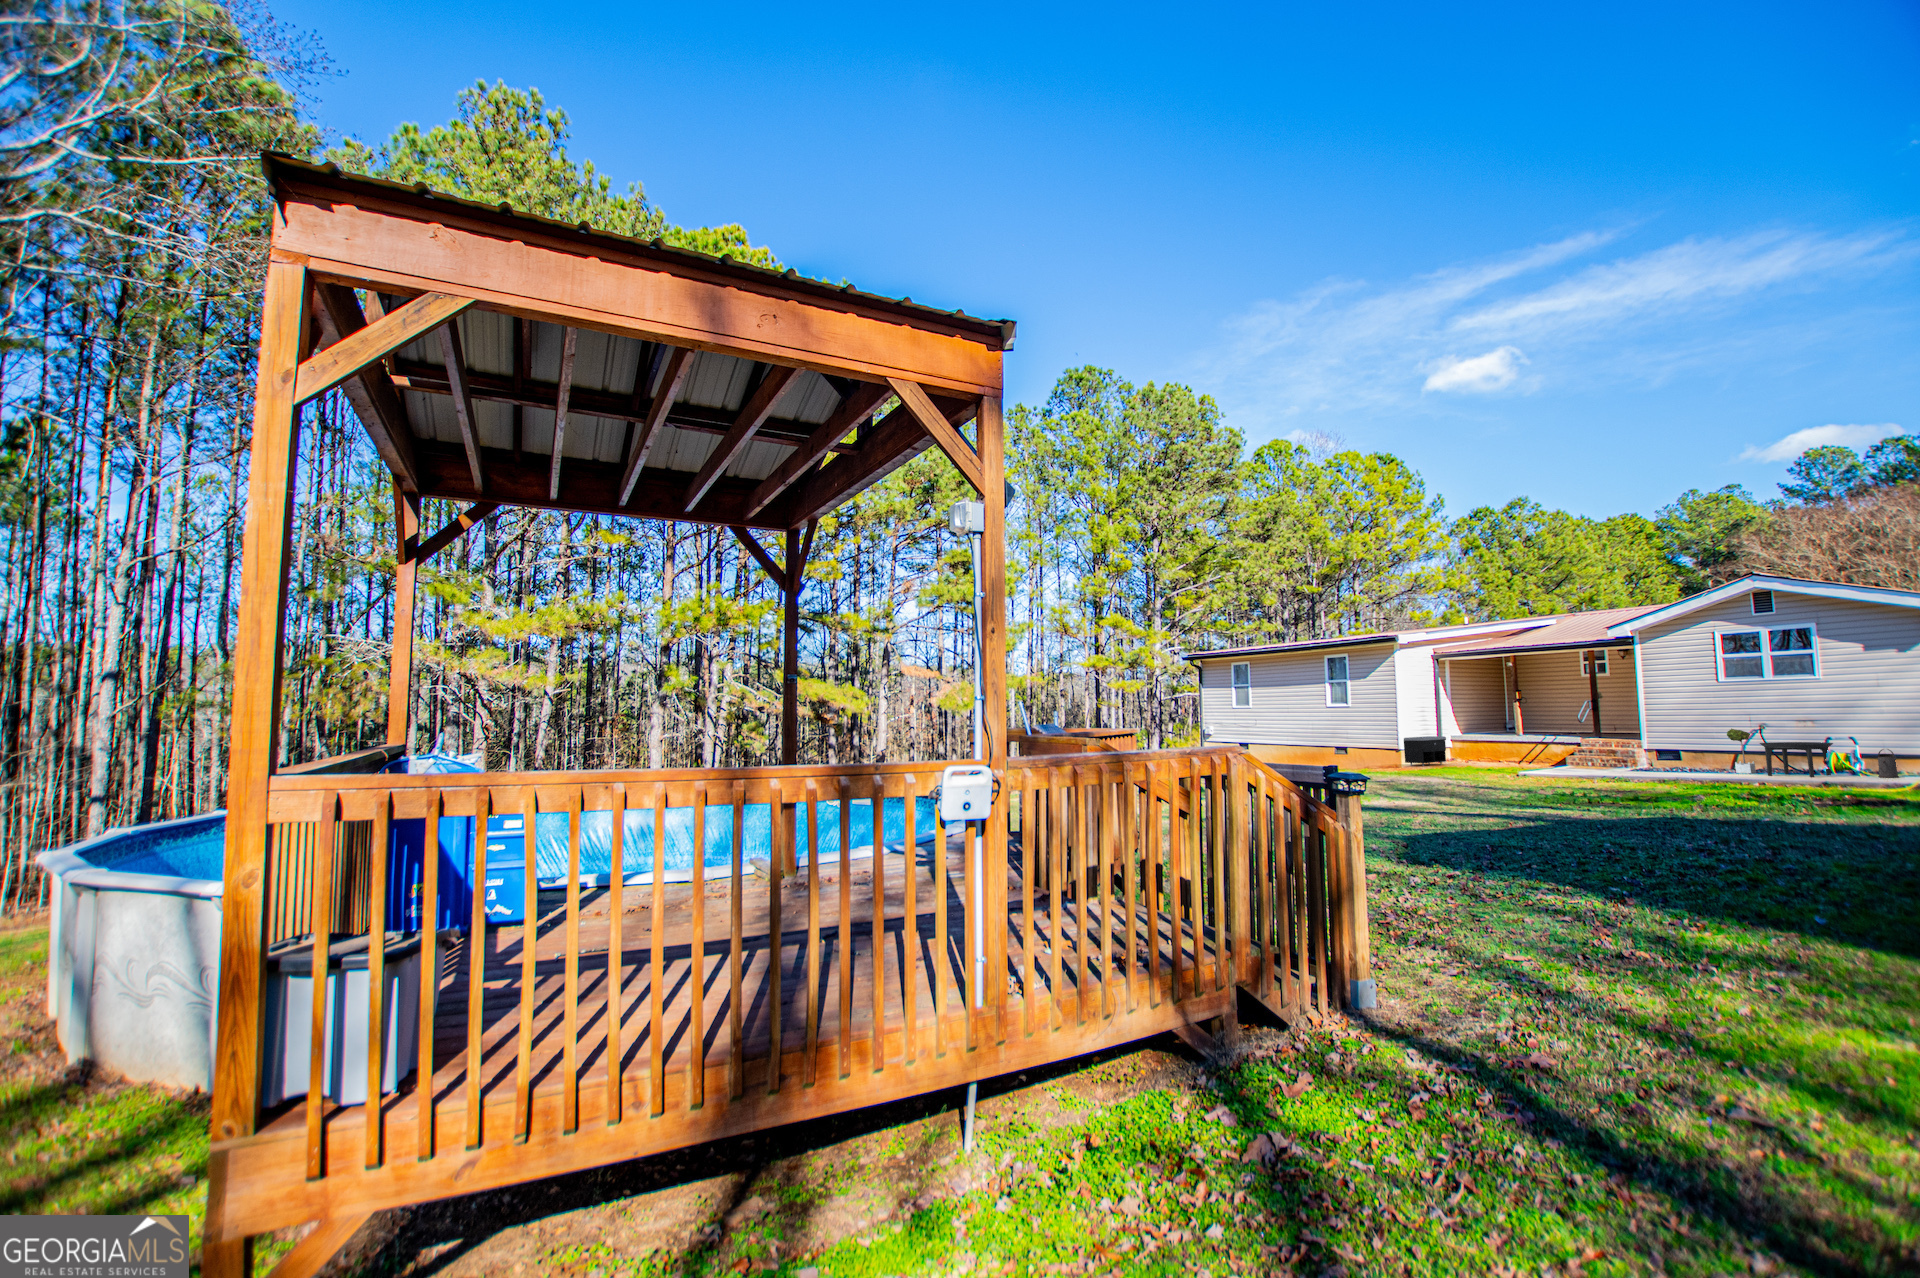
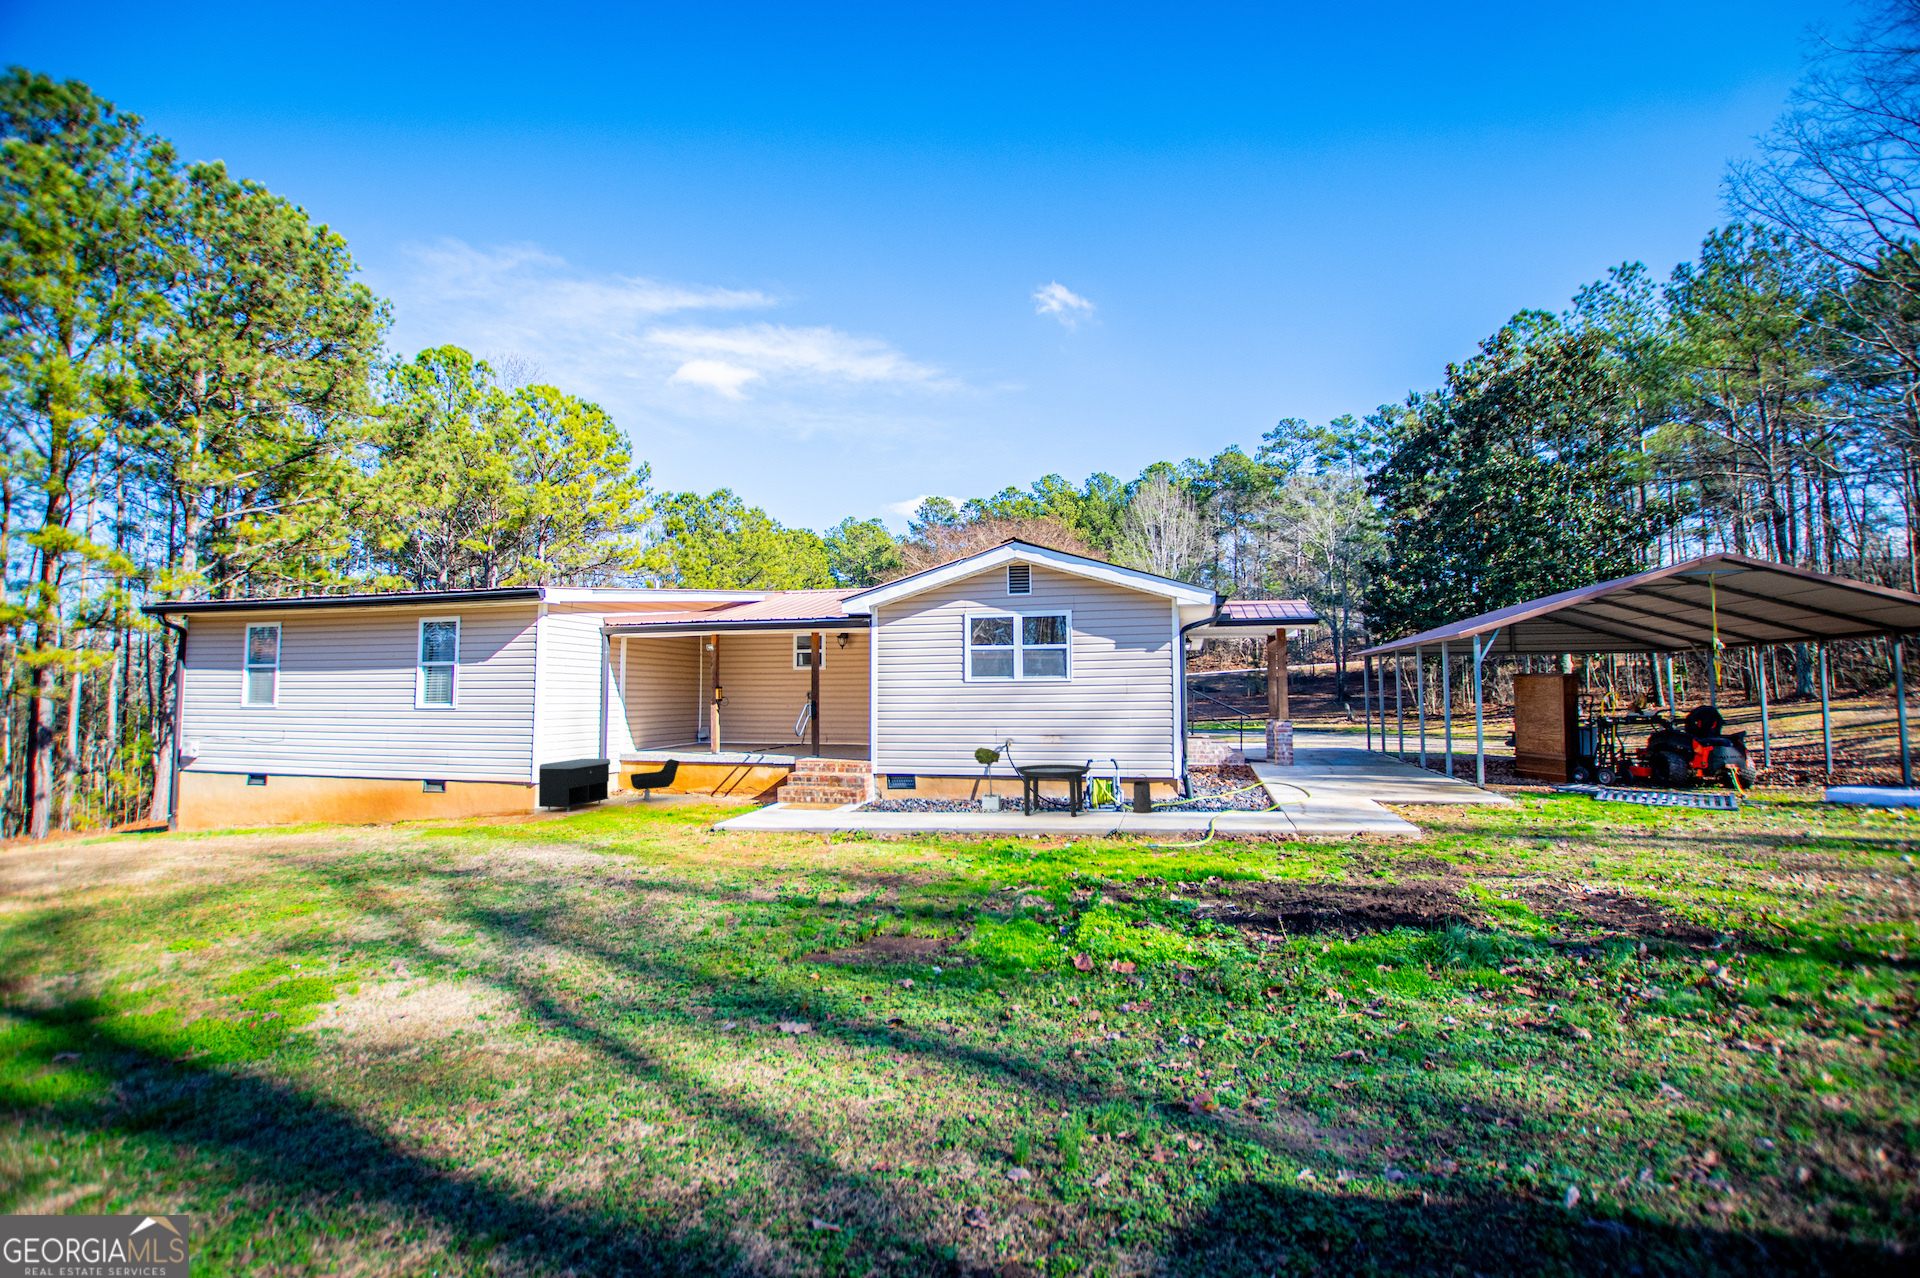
lounge chair: none [1458,738,1493,765] -> present [630,759,679,802]

